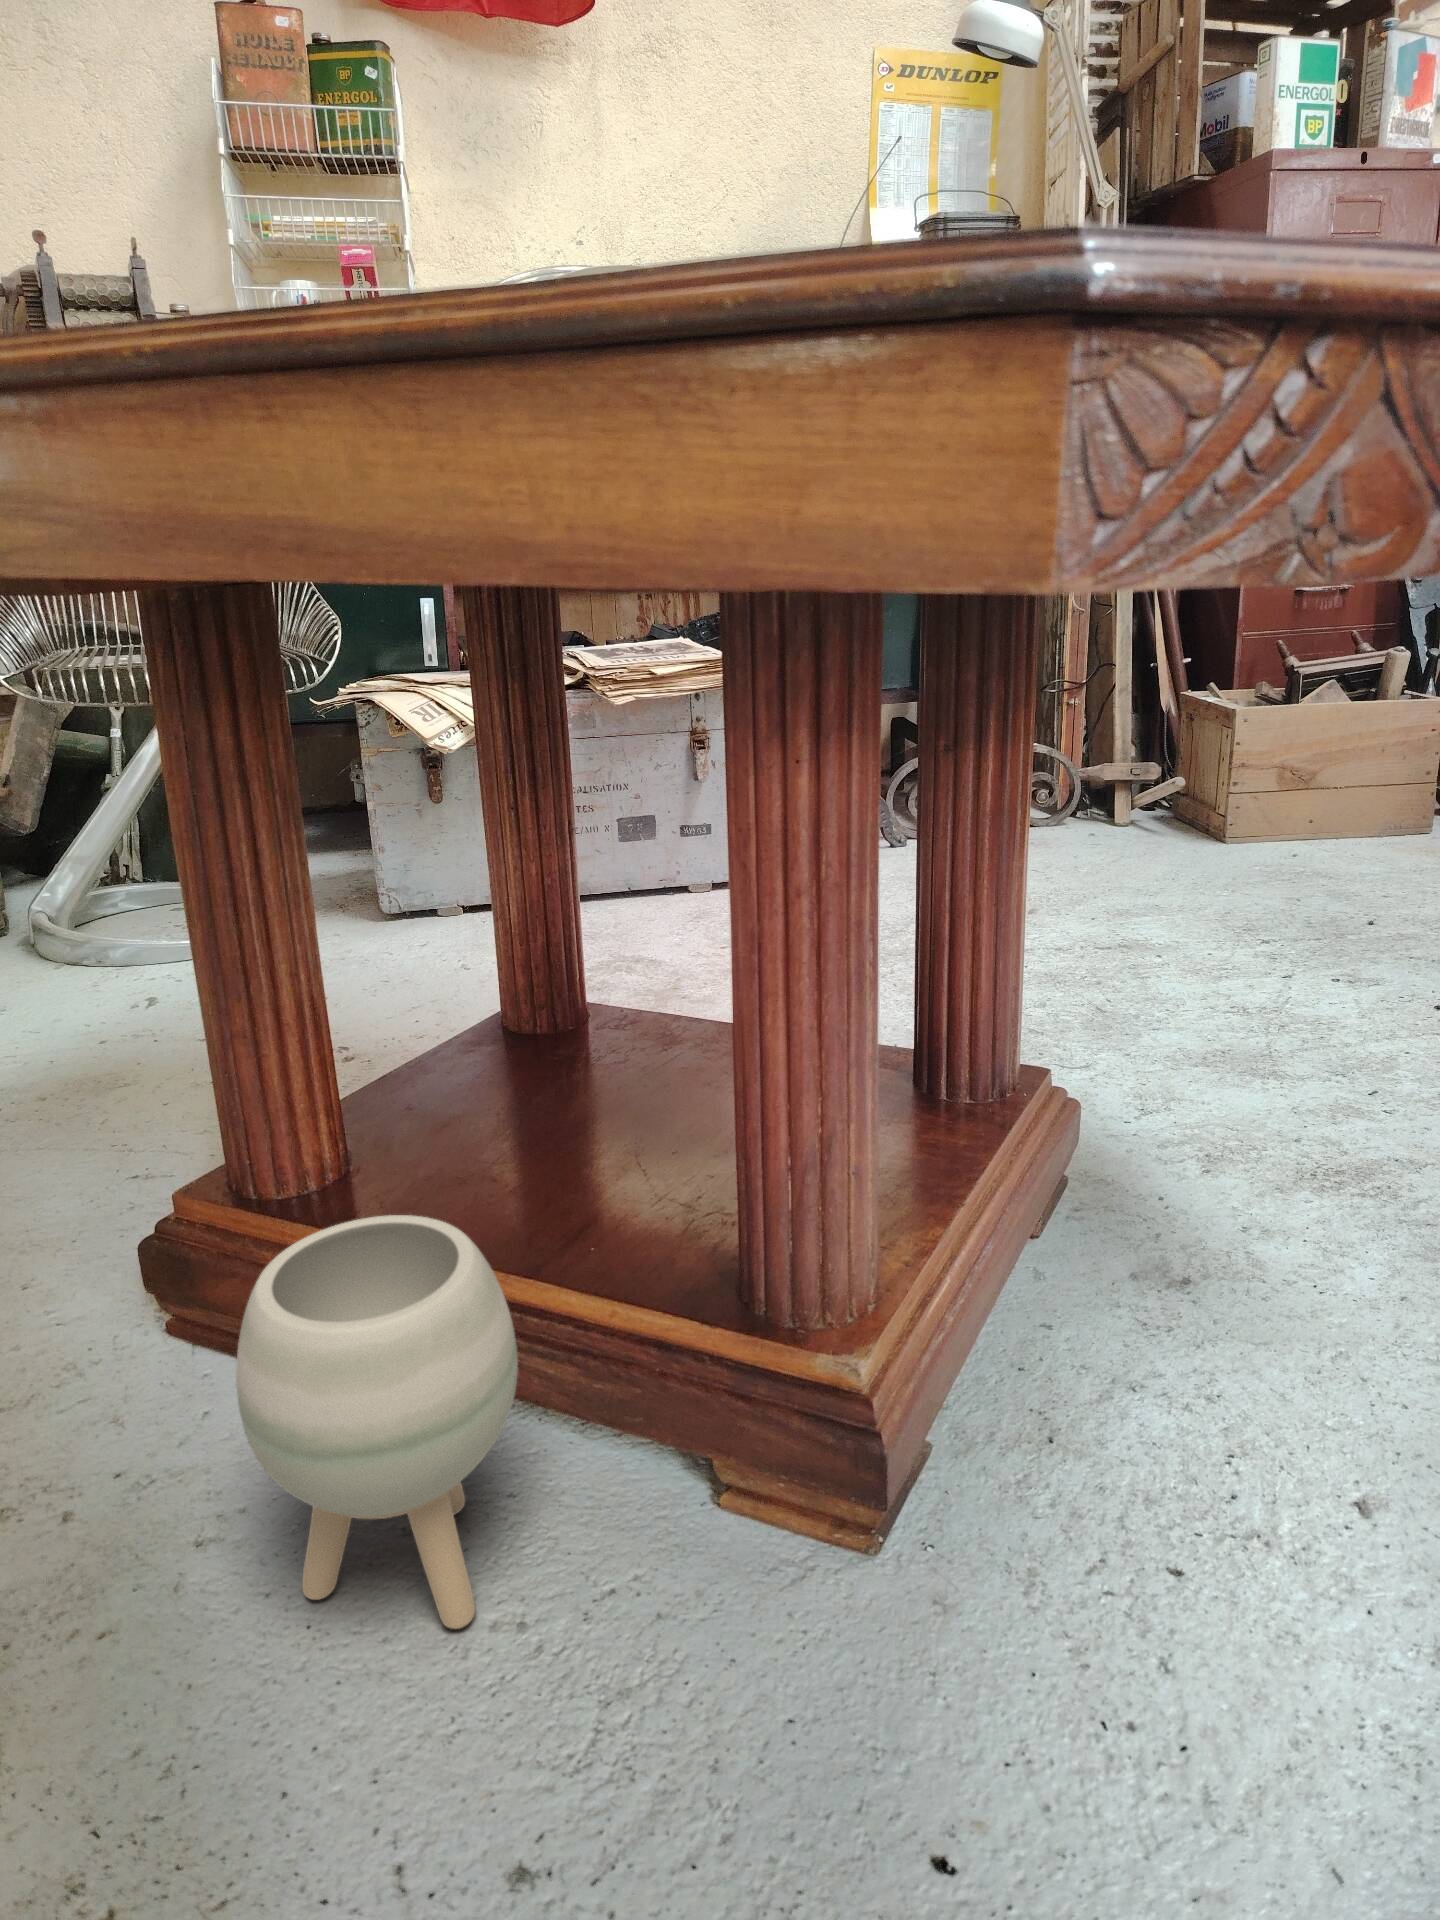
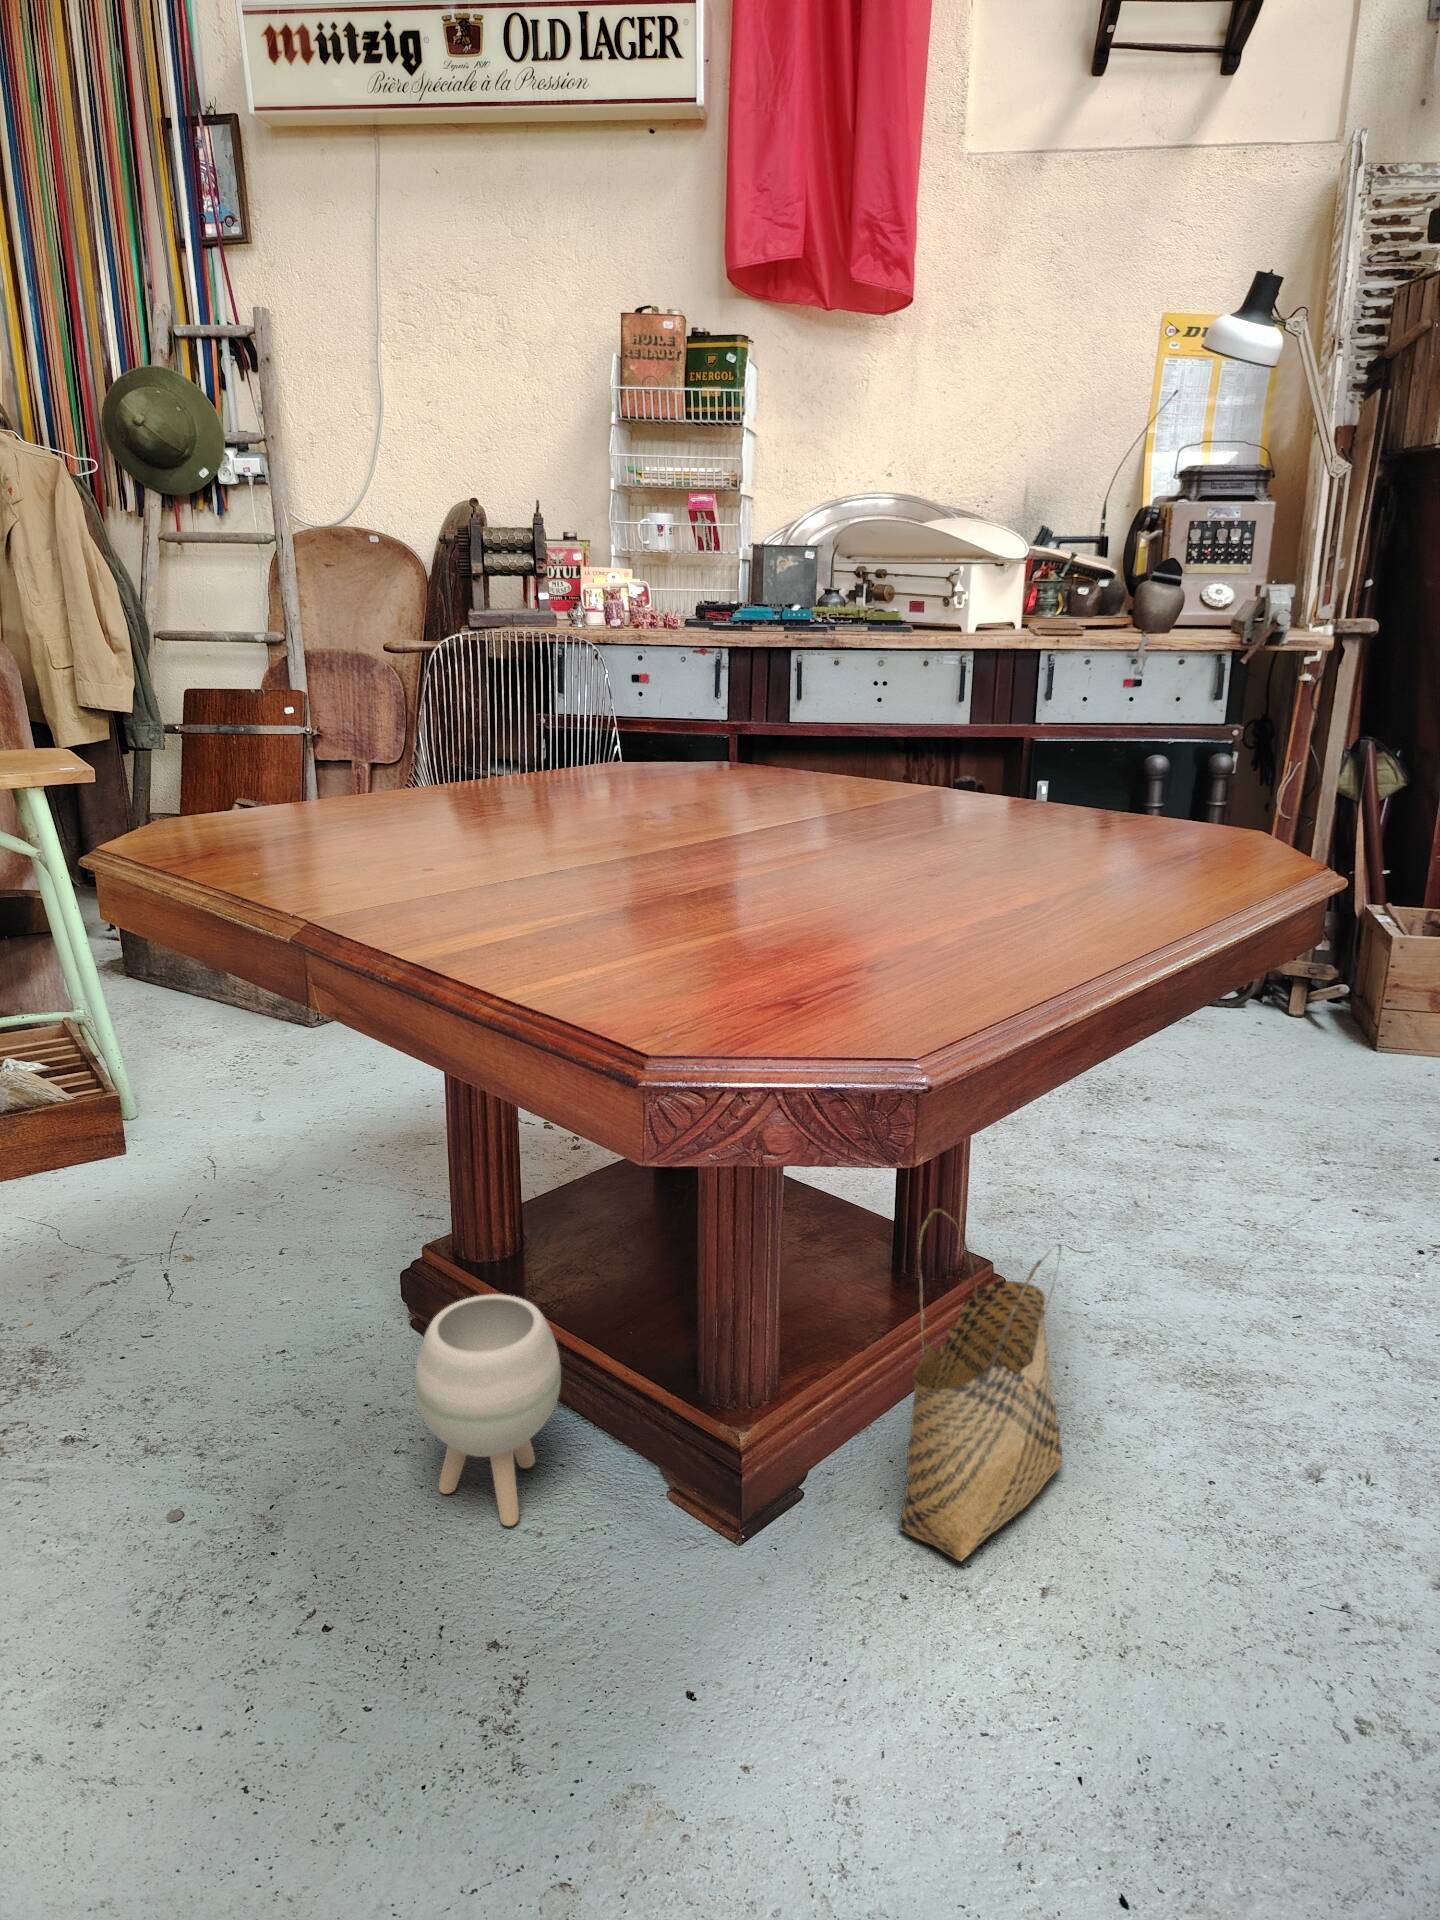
woven basket: none [1079,945,1320,1484] -> present [899,1208,1062,1561]

